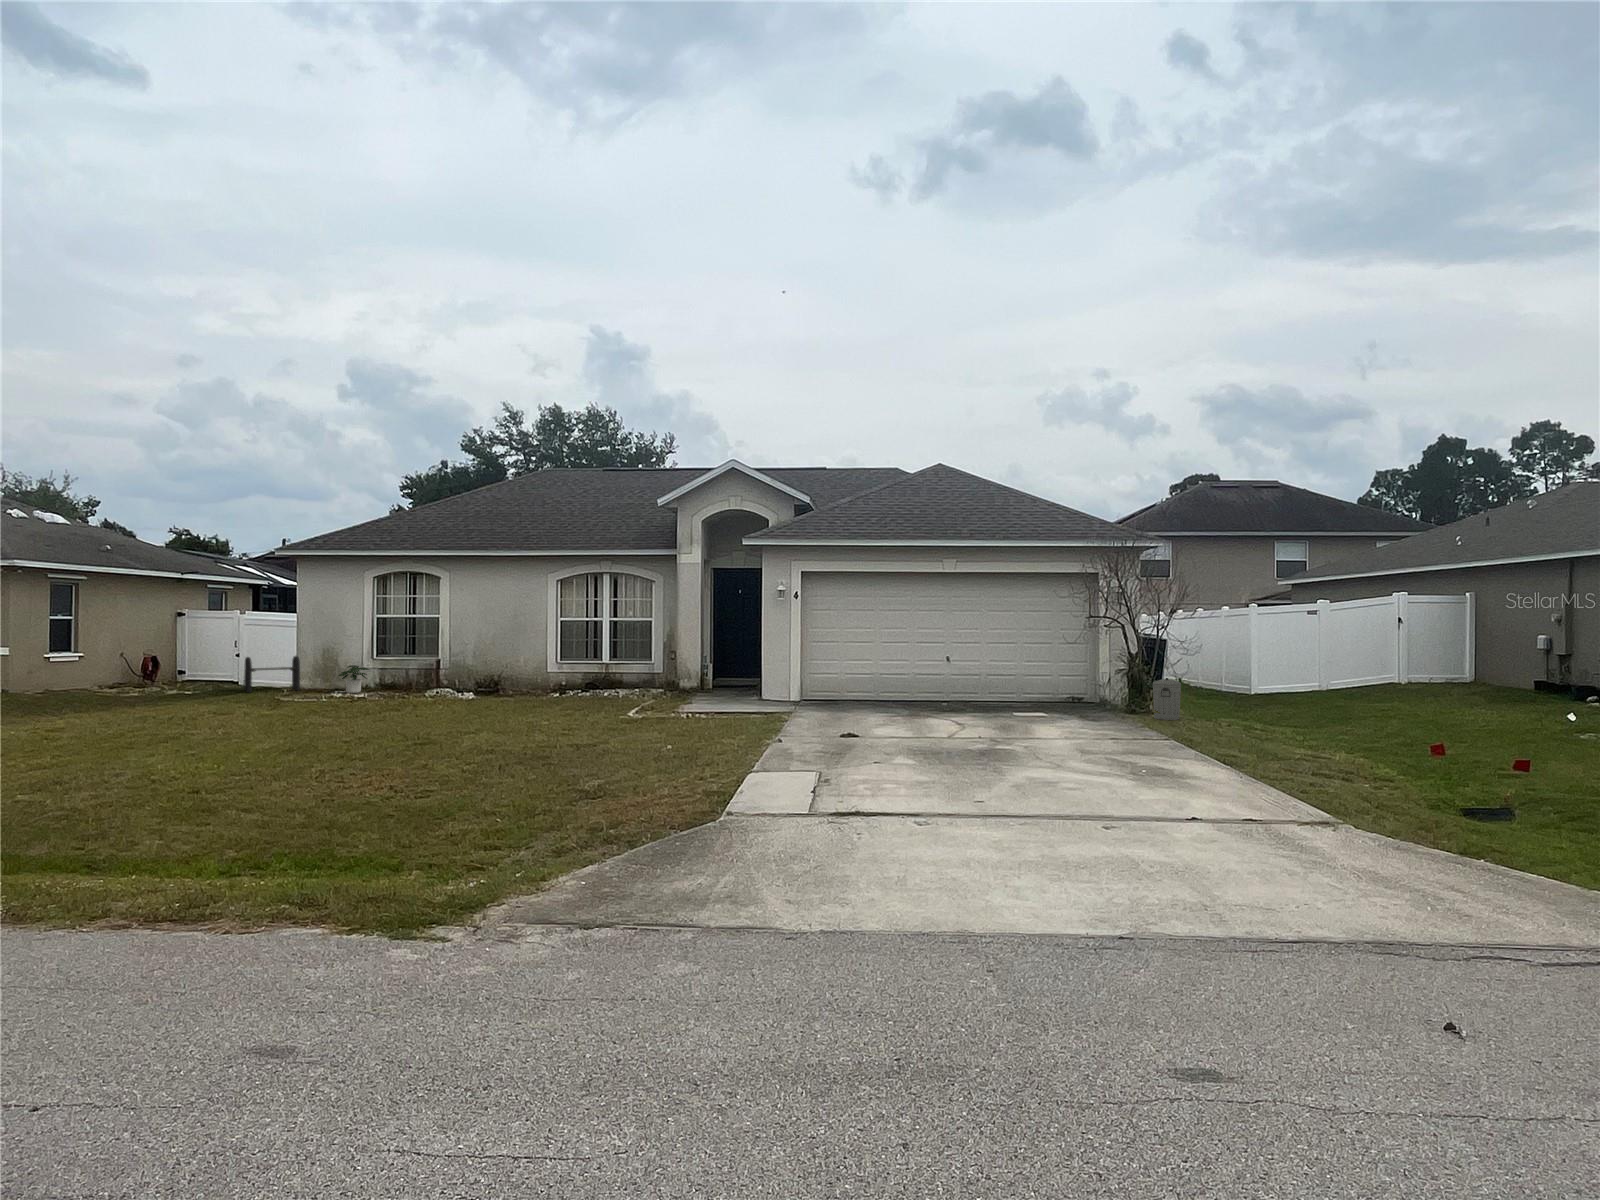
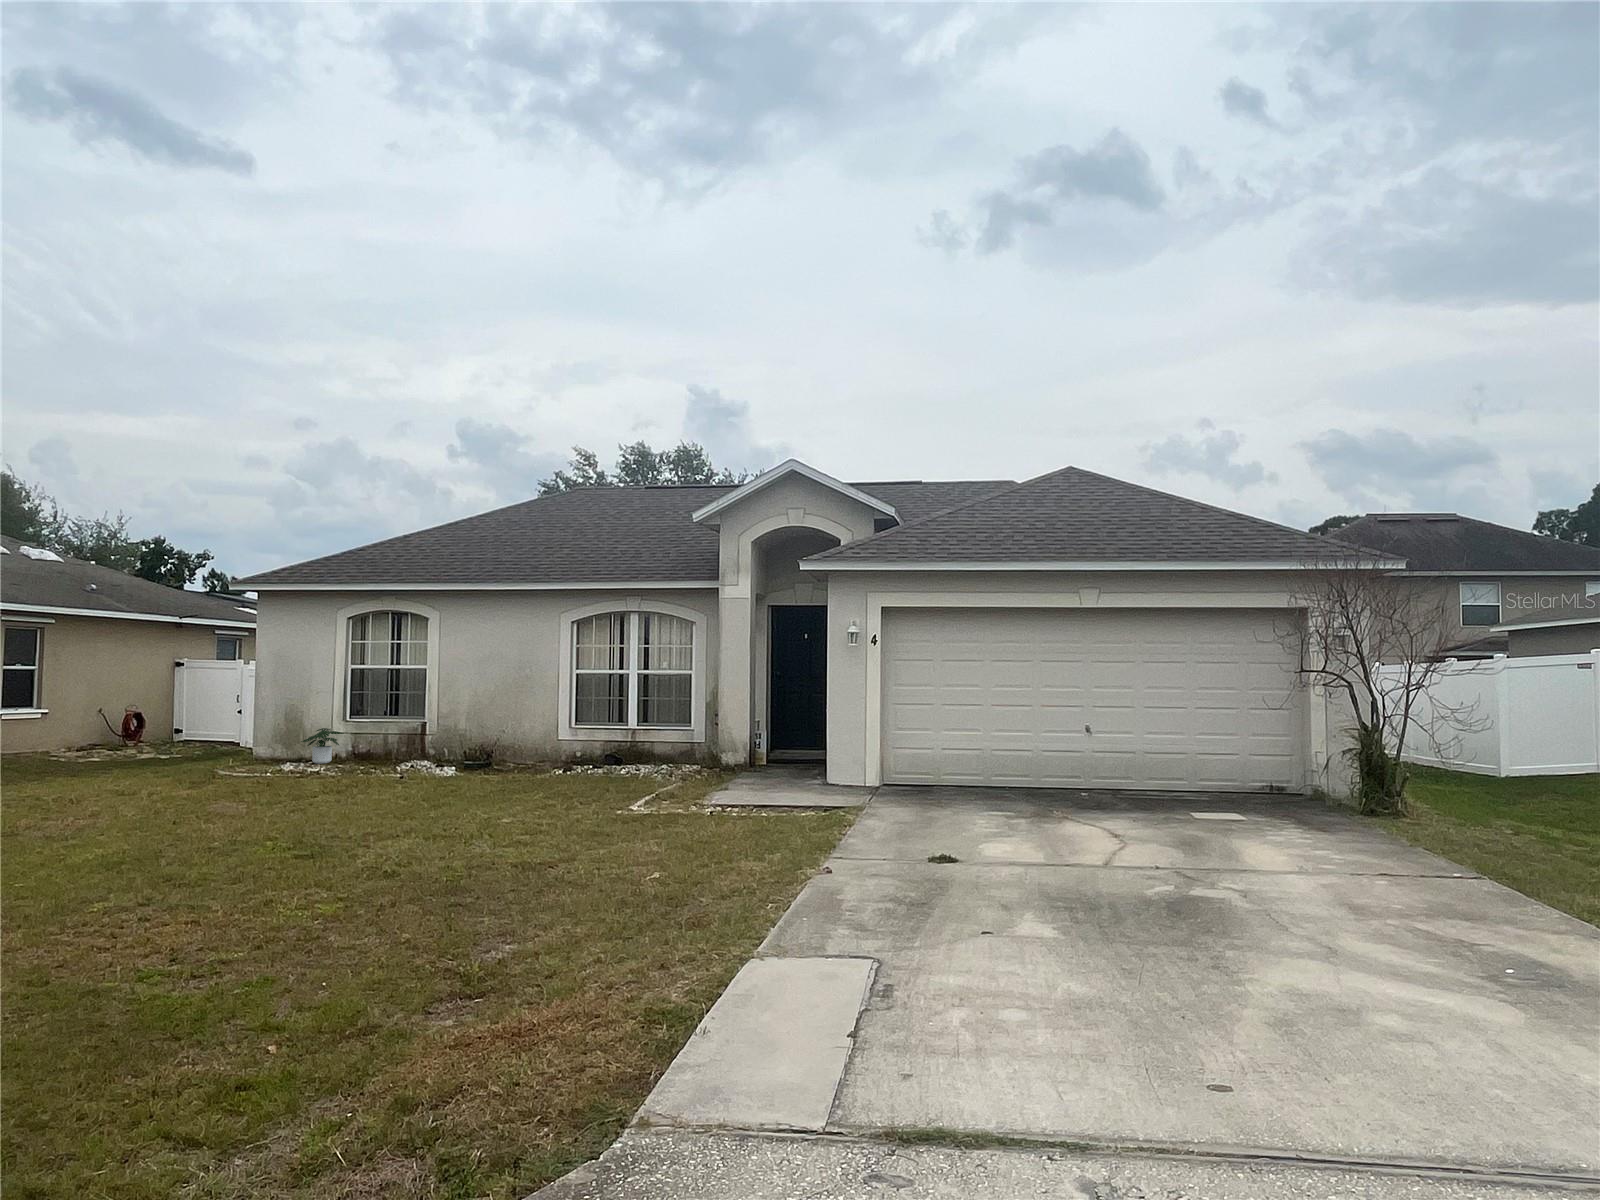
bench: present [244,656,300,693] -> none [195,715,267,762]
trash can: present [1153,678,1181,720] -> none [1435,766,1487,834]

